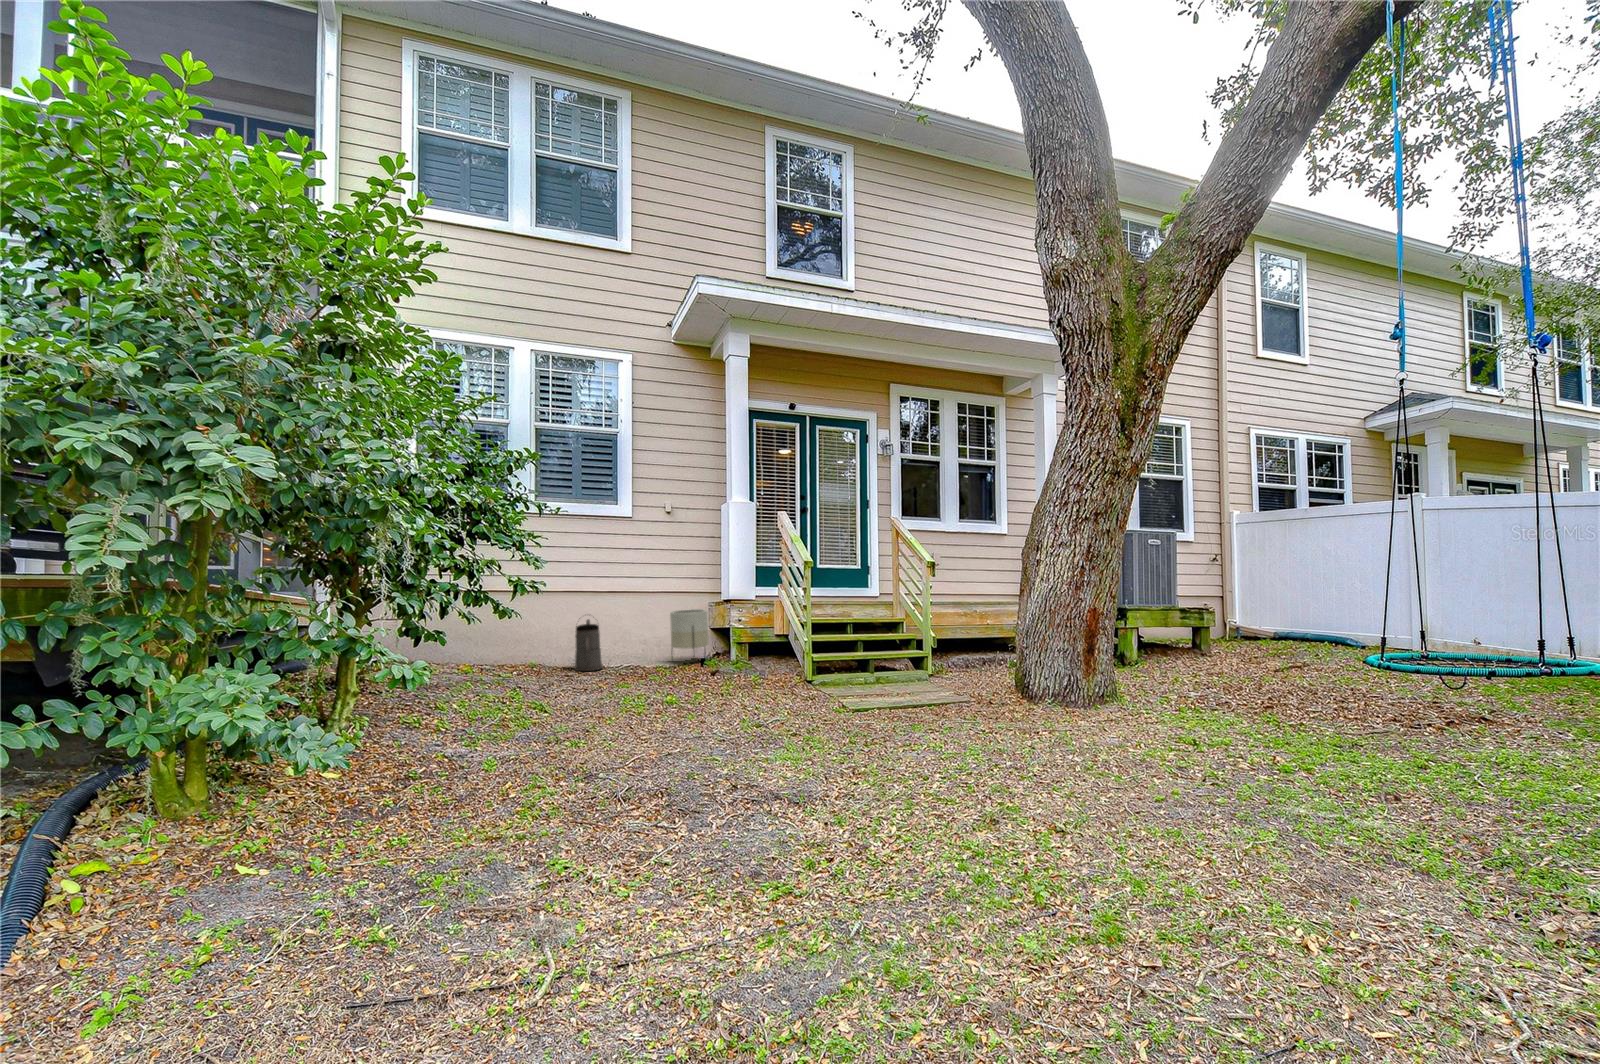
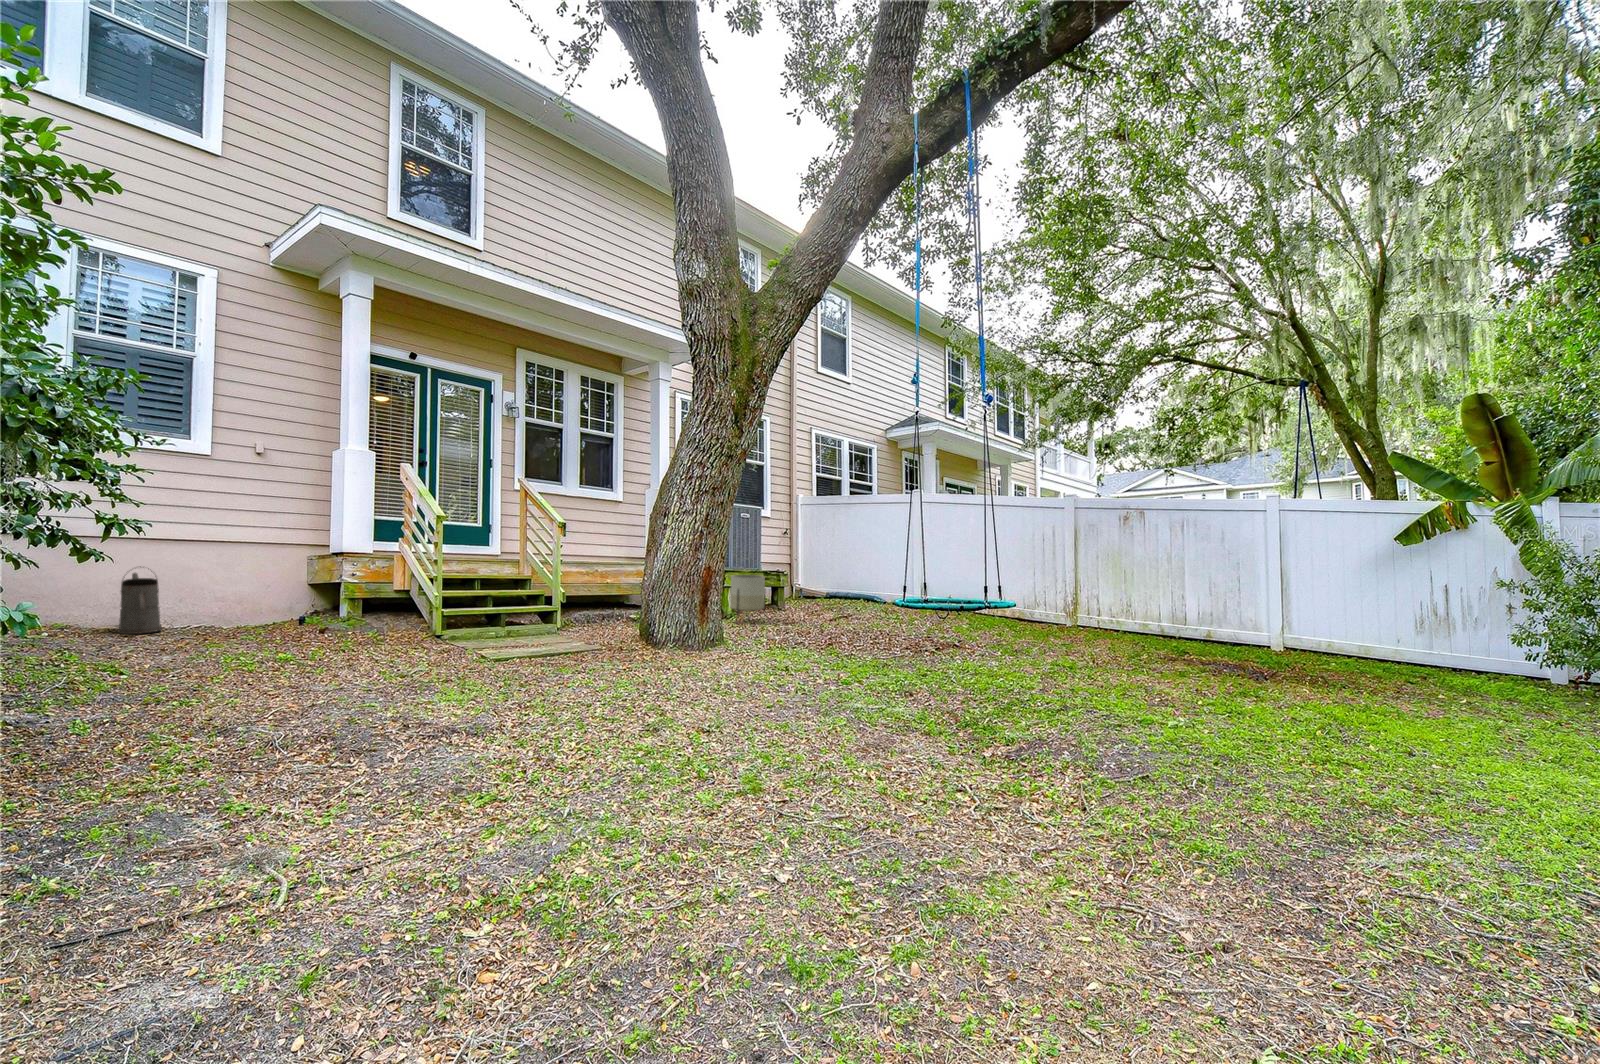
planter: present [670,609,709,657] -> present [730,575,766,618]

